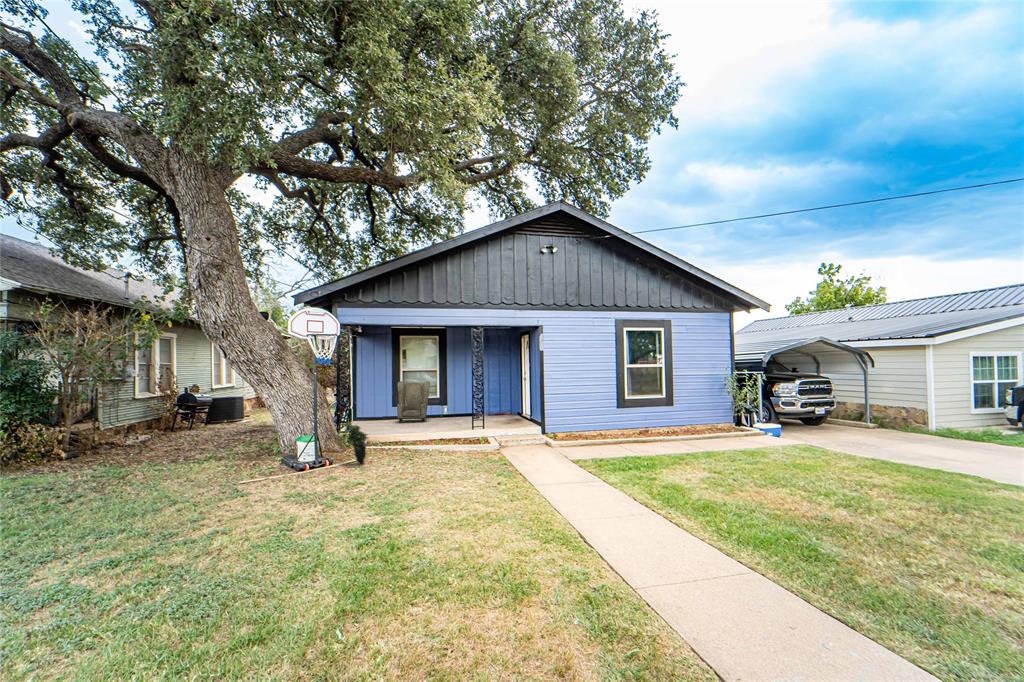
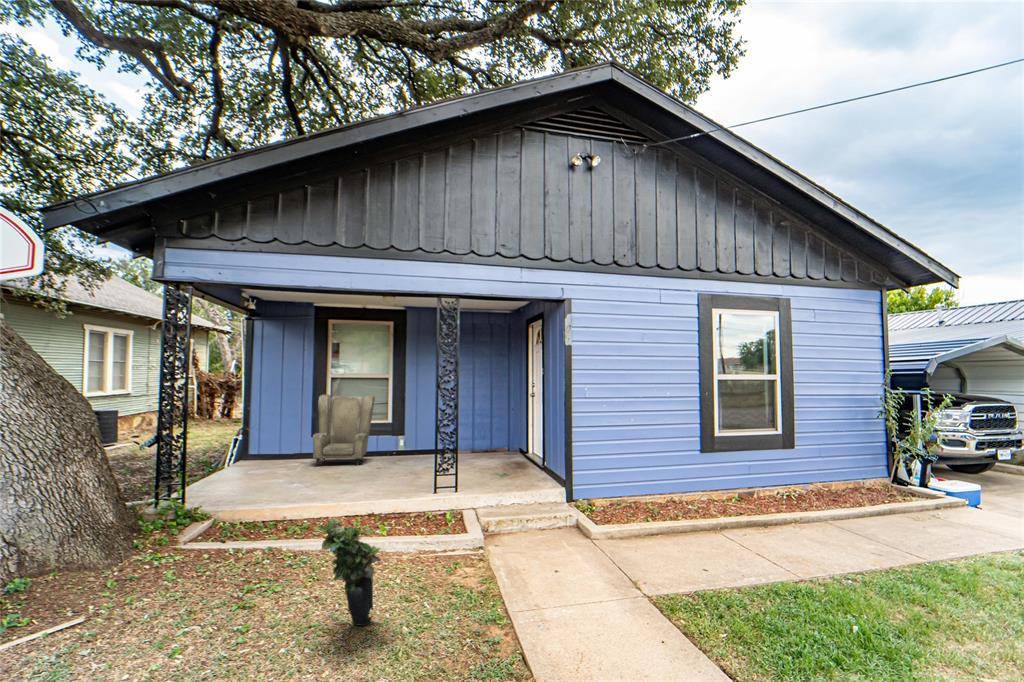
potted plant: present [343,422,368,463] -> present [317,517,381,626]

